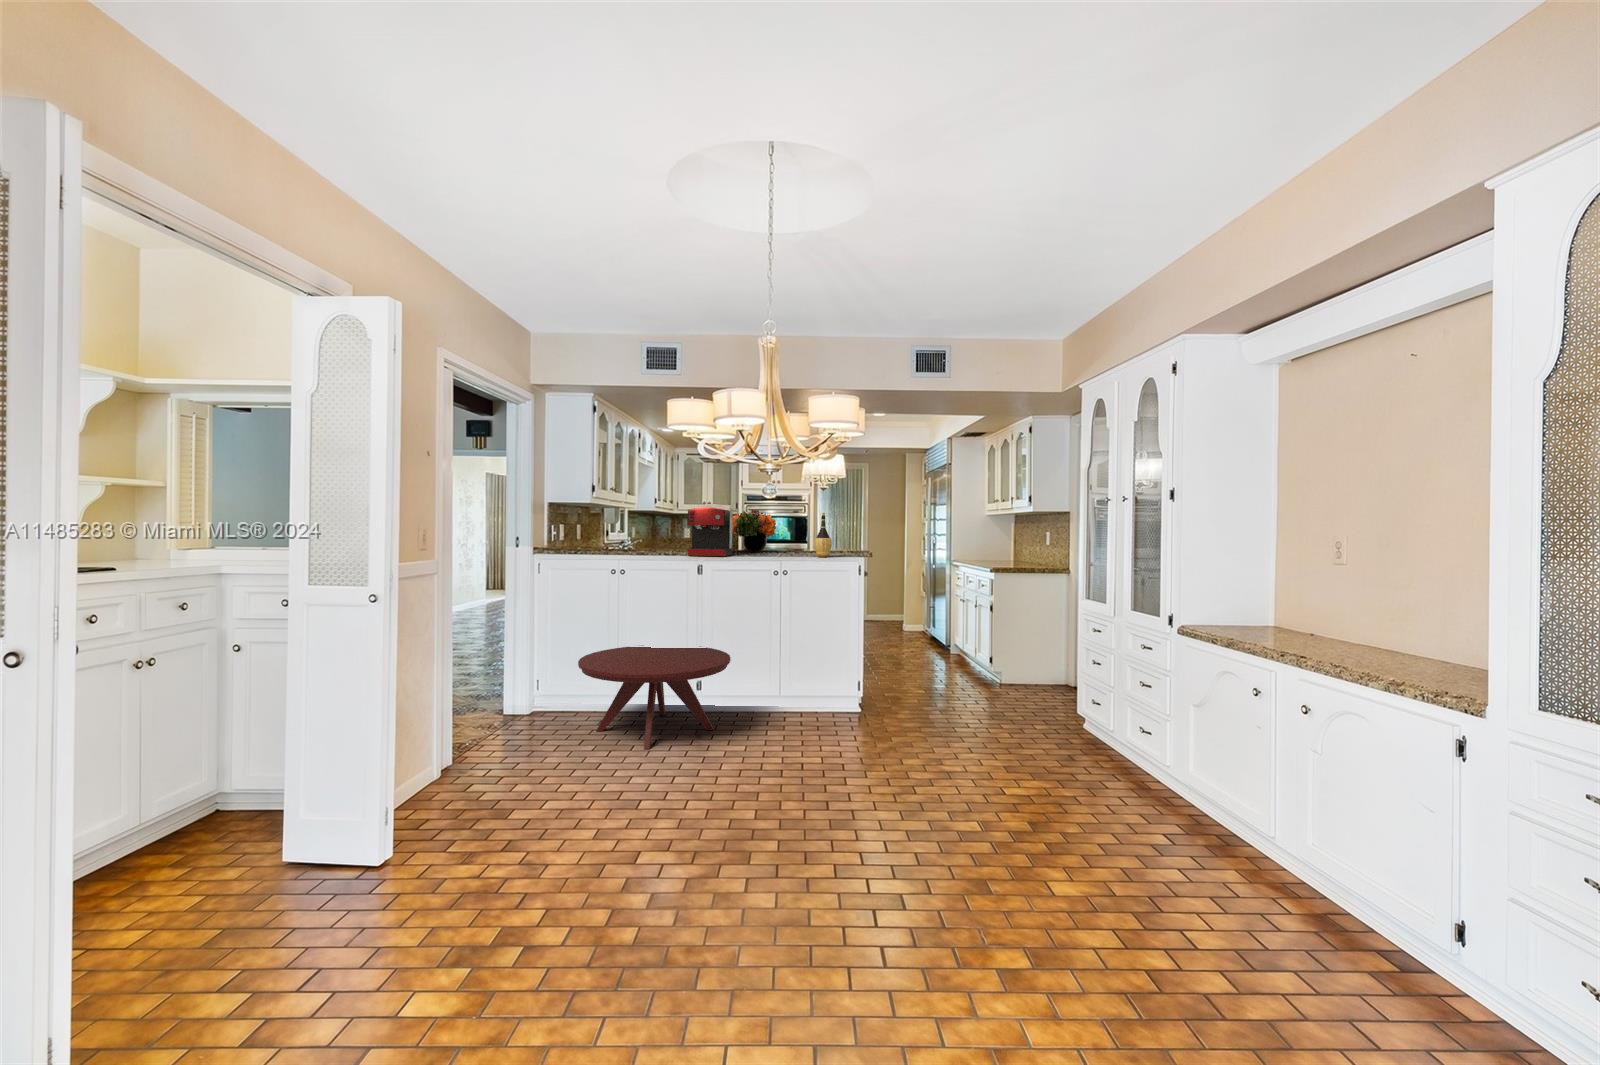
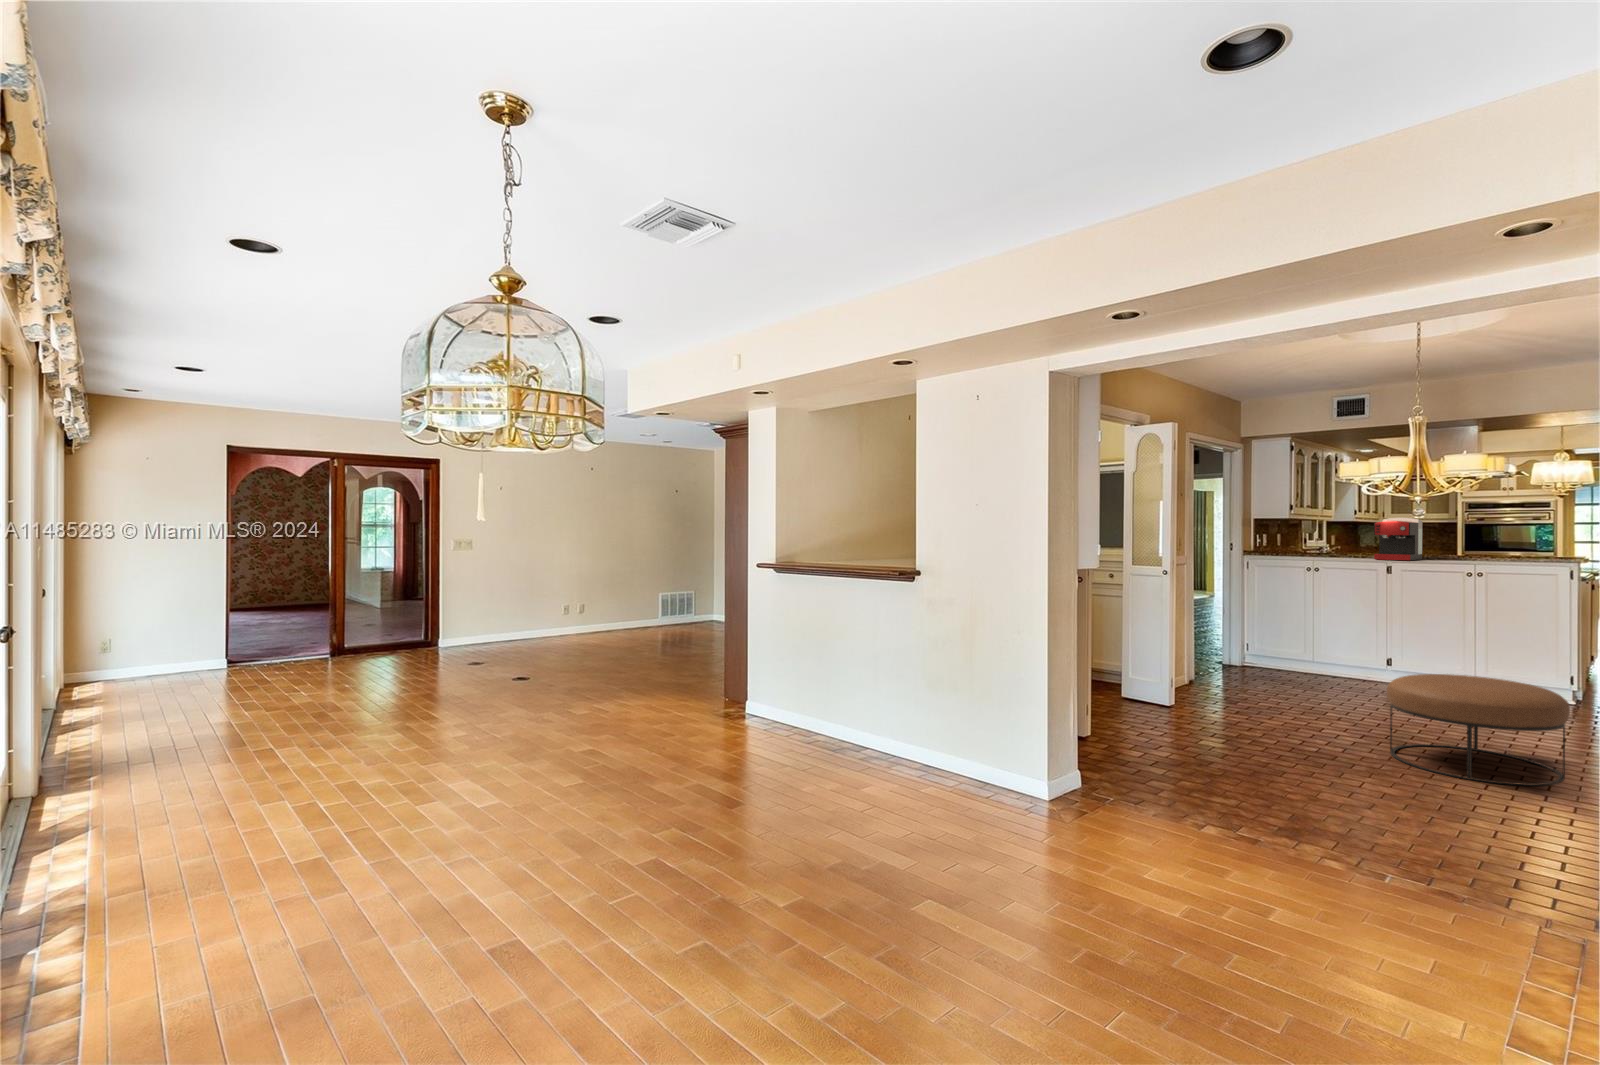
flower arrangement: present [732,509,776,552] -> none [1424,521,1478,558]
wine bottle: present [814,513,832,557] -> none [1512,524,1534,563]
coffee table: present [578,645,731,749] -> none [1277,627,1411,695]
ottoman: none [765,739,999,973] -> present [1387,674,1570,786]

